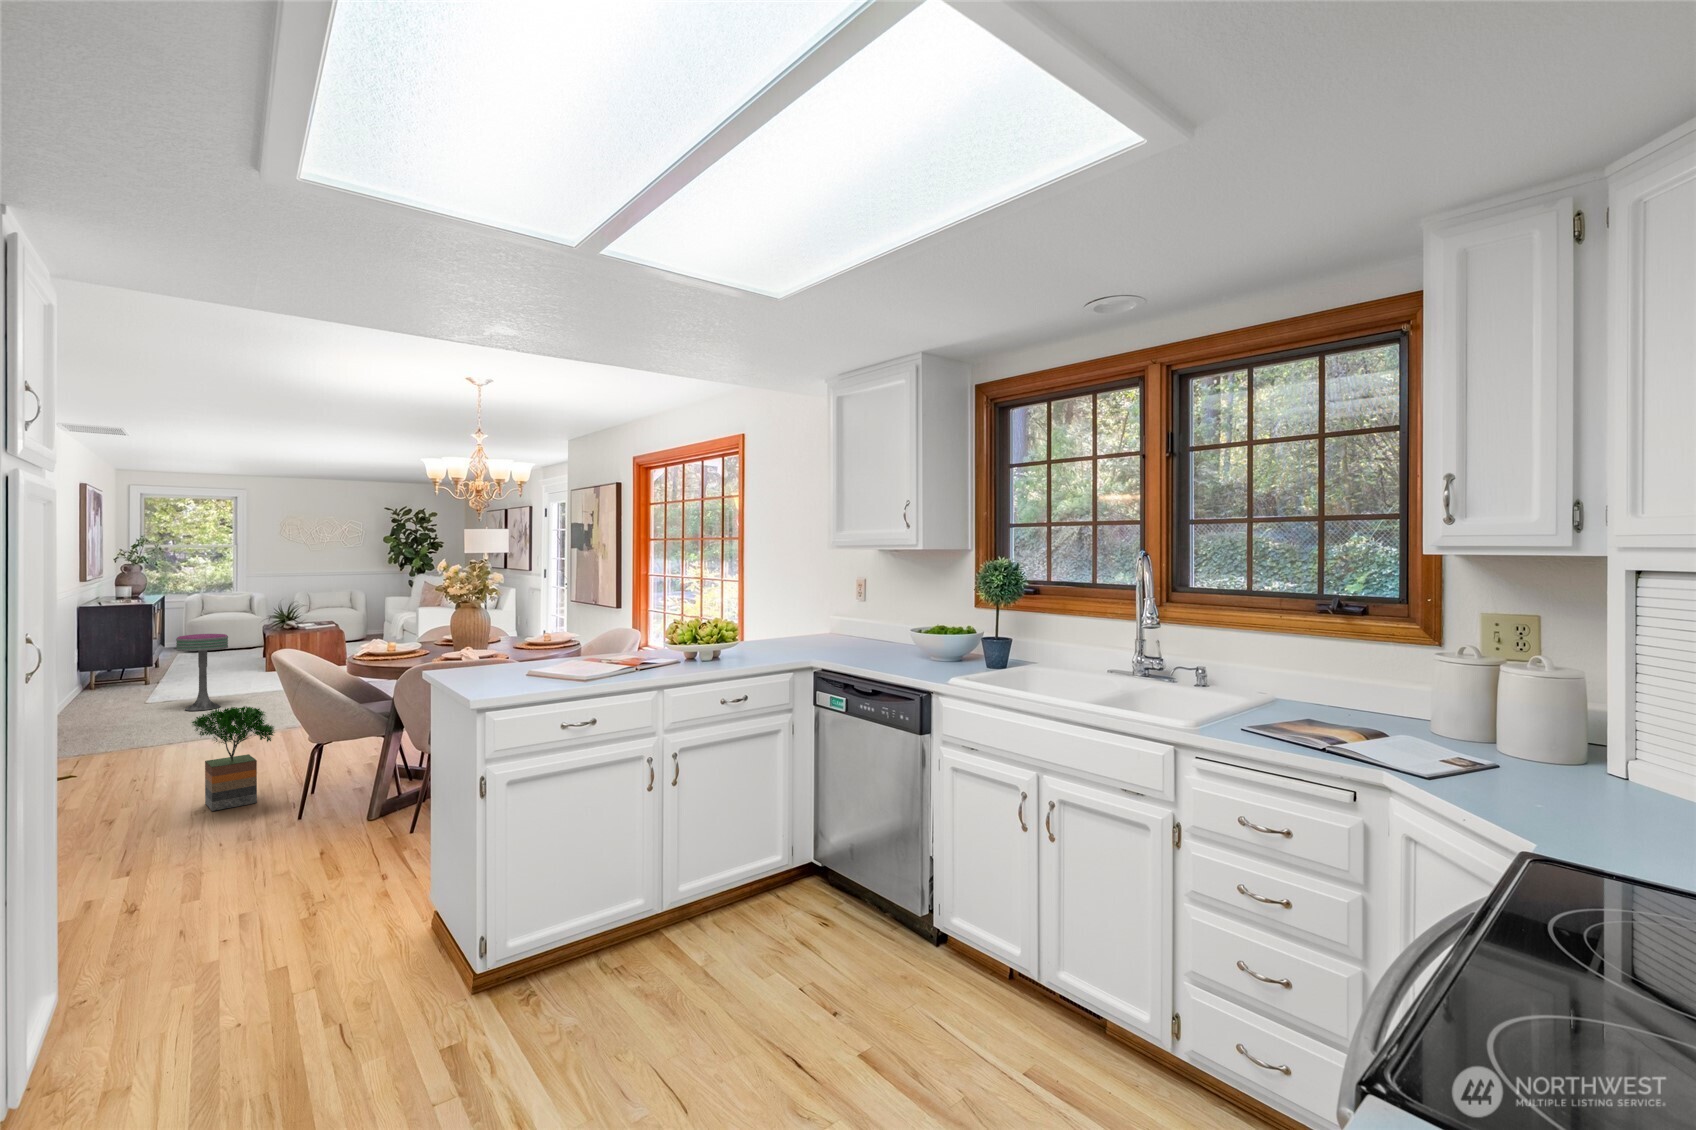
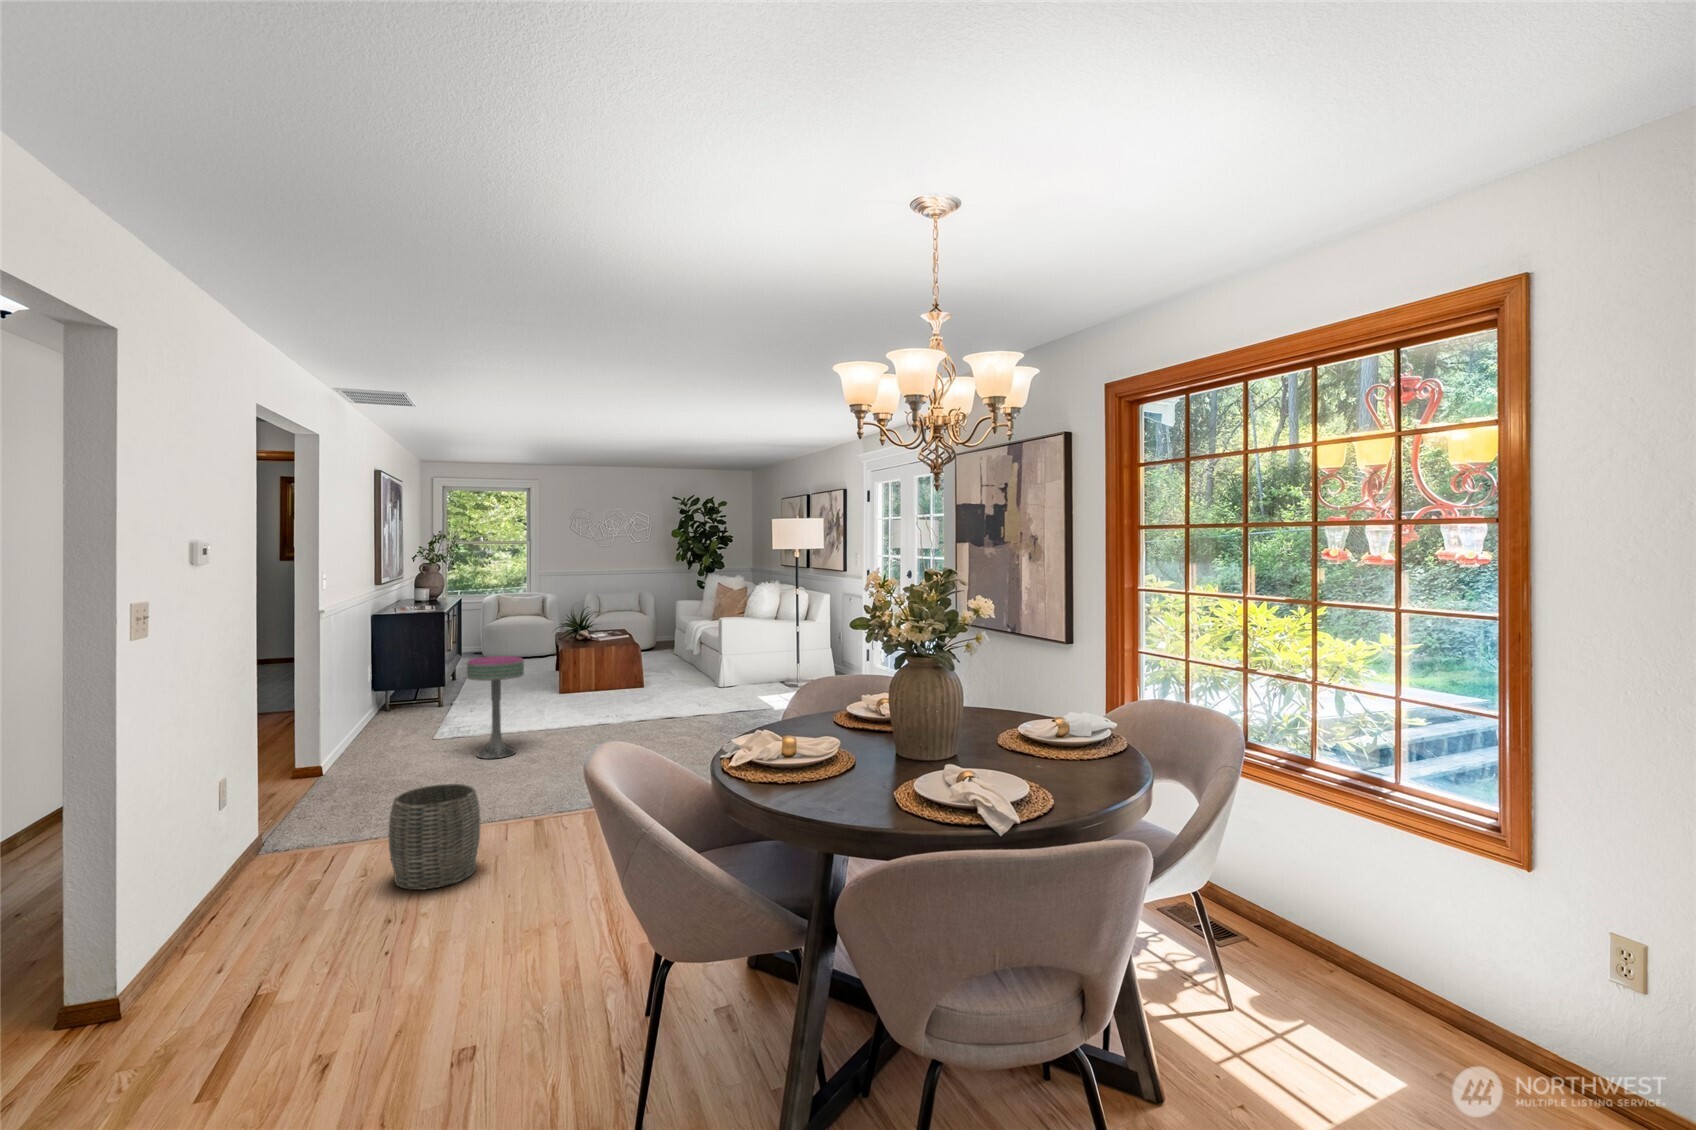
woven basket: none [122,706,192,768] -> present [389,784,480,890]
potted tree: present [192,706,275,811] -> none [469,835,610,1058]

